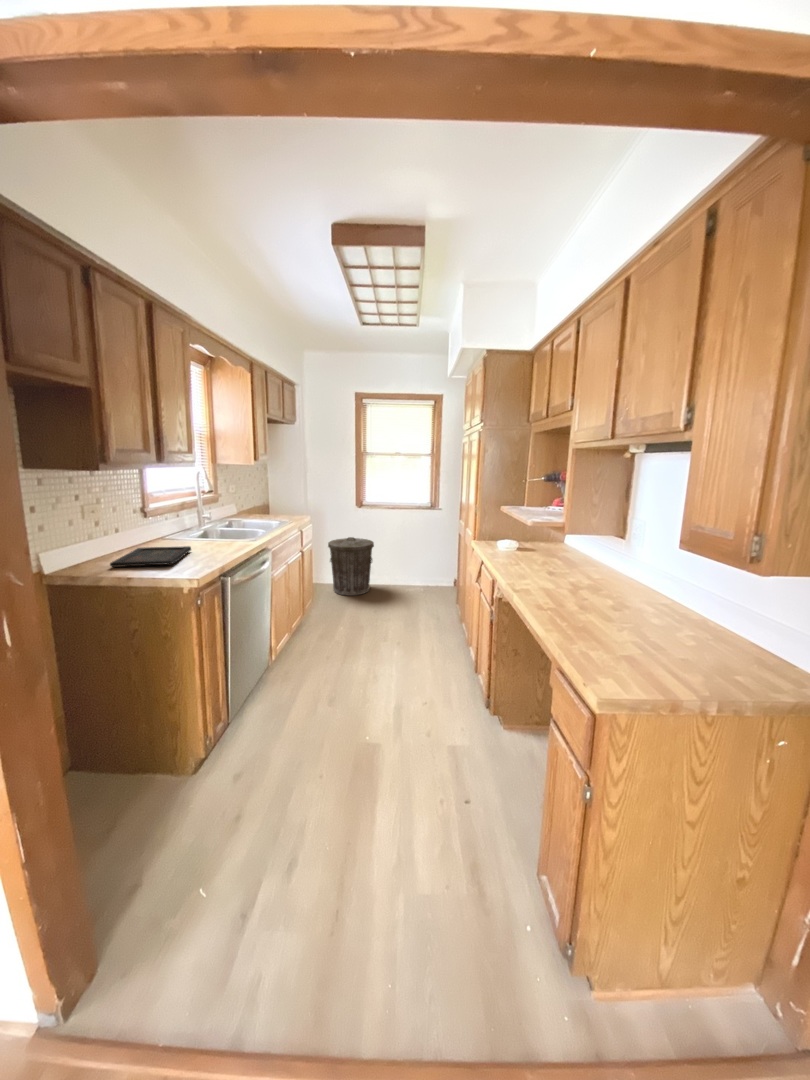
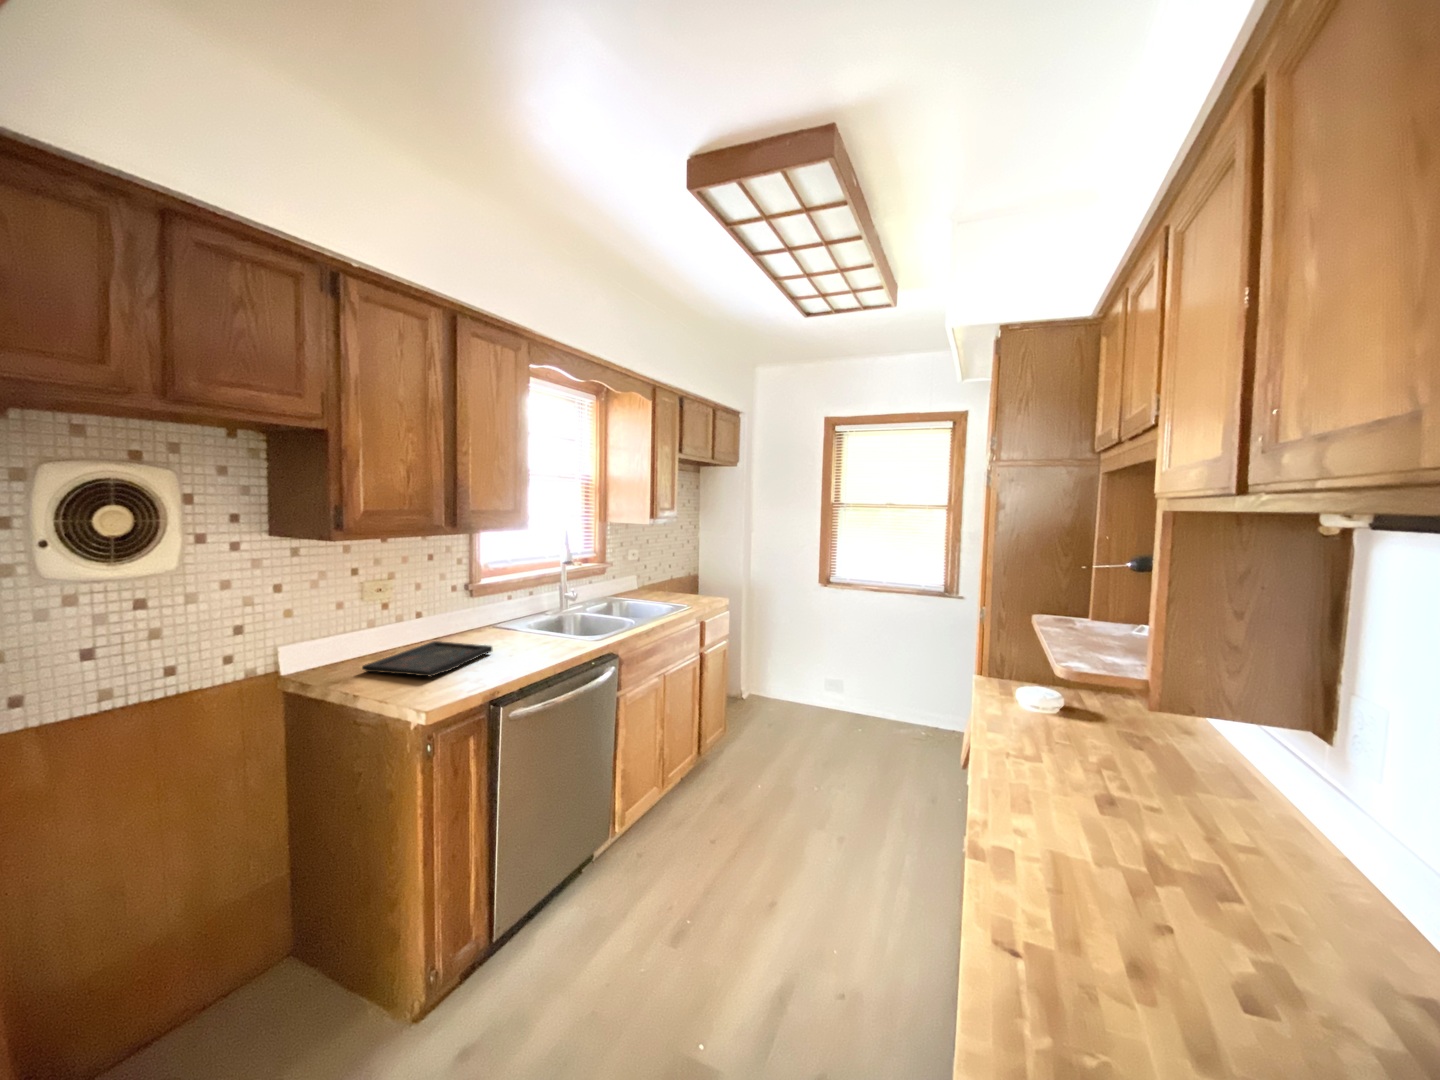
trash can: present [328,537,374,596] -> none [769,635,841,730]

